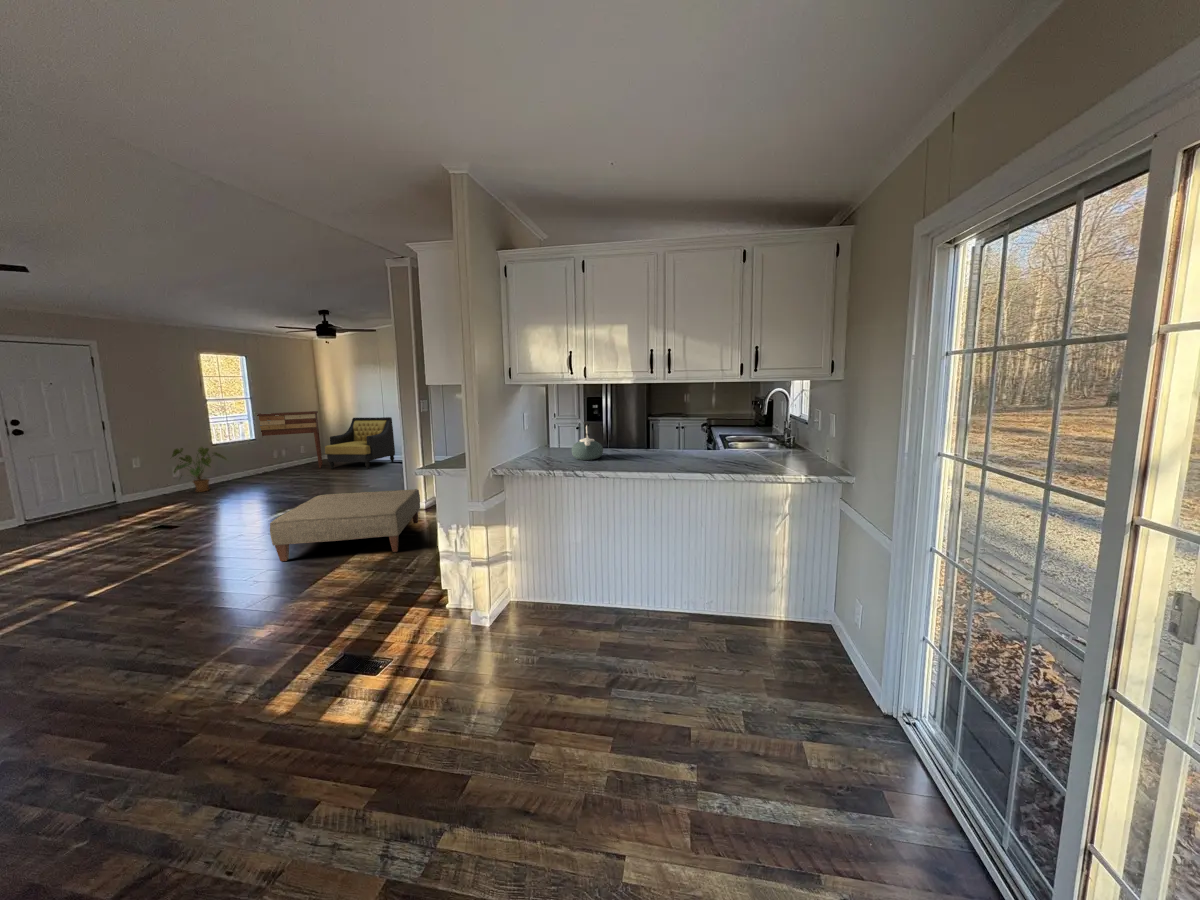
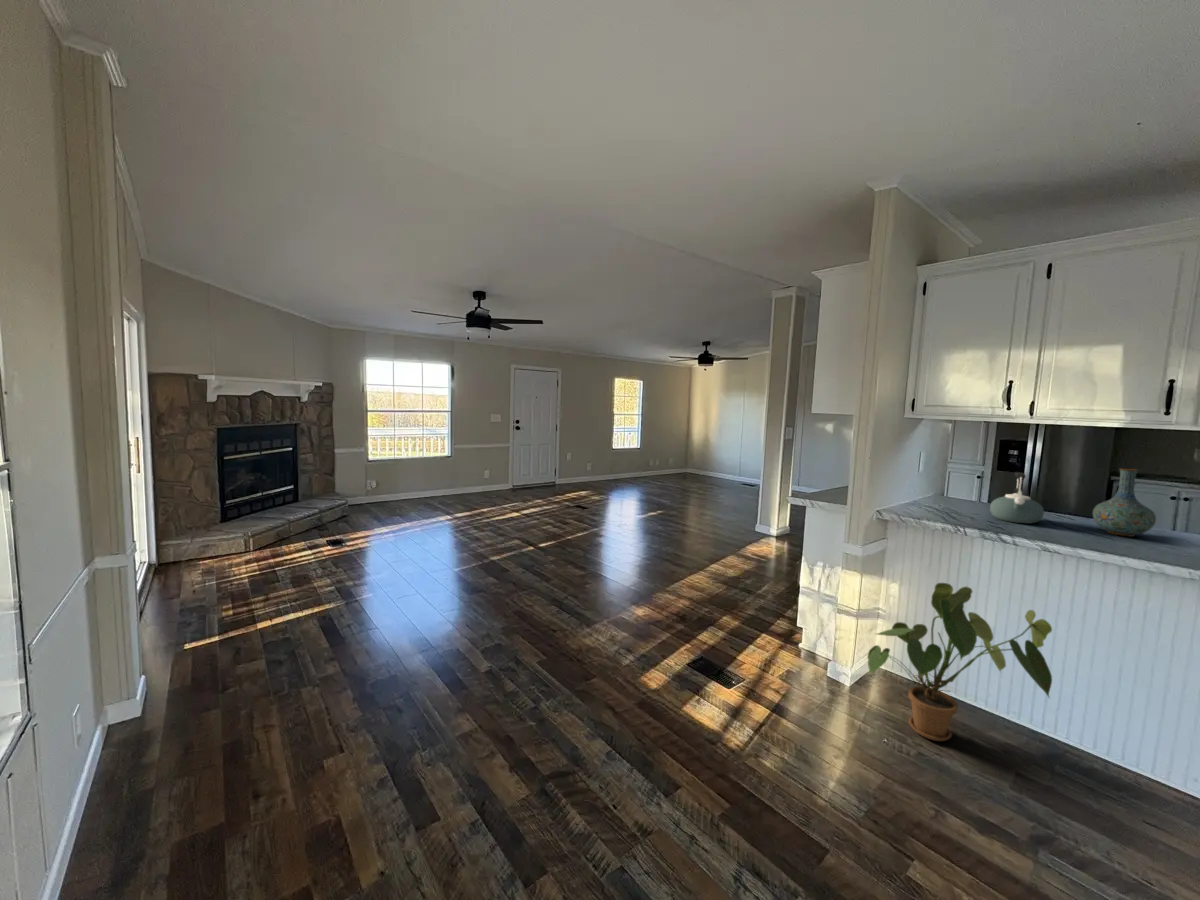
console table: present [257,411,323,468] -> none [638,426,688,479]
vase: none [628,411,659,458] -> present [1093,468,1156,537]
armchair: present [325,417,395,469] -> none [689,437,751,487]
house plant: present [172,447,226,492] -> present [868,583,1052,741]
ottoman: present [270,489,420,561] -> none [649,504,776,574]

